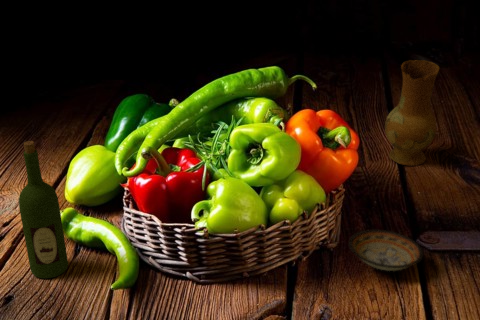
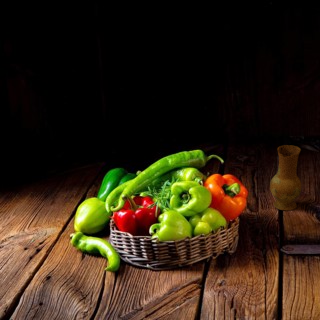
wine bottle: present [19,141,68,279] -> none [54,190,80,269]
ceramic bowl: present [348,230,423,271] -> none [239,242,280,263]

